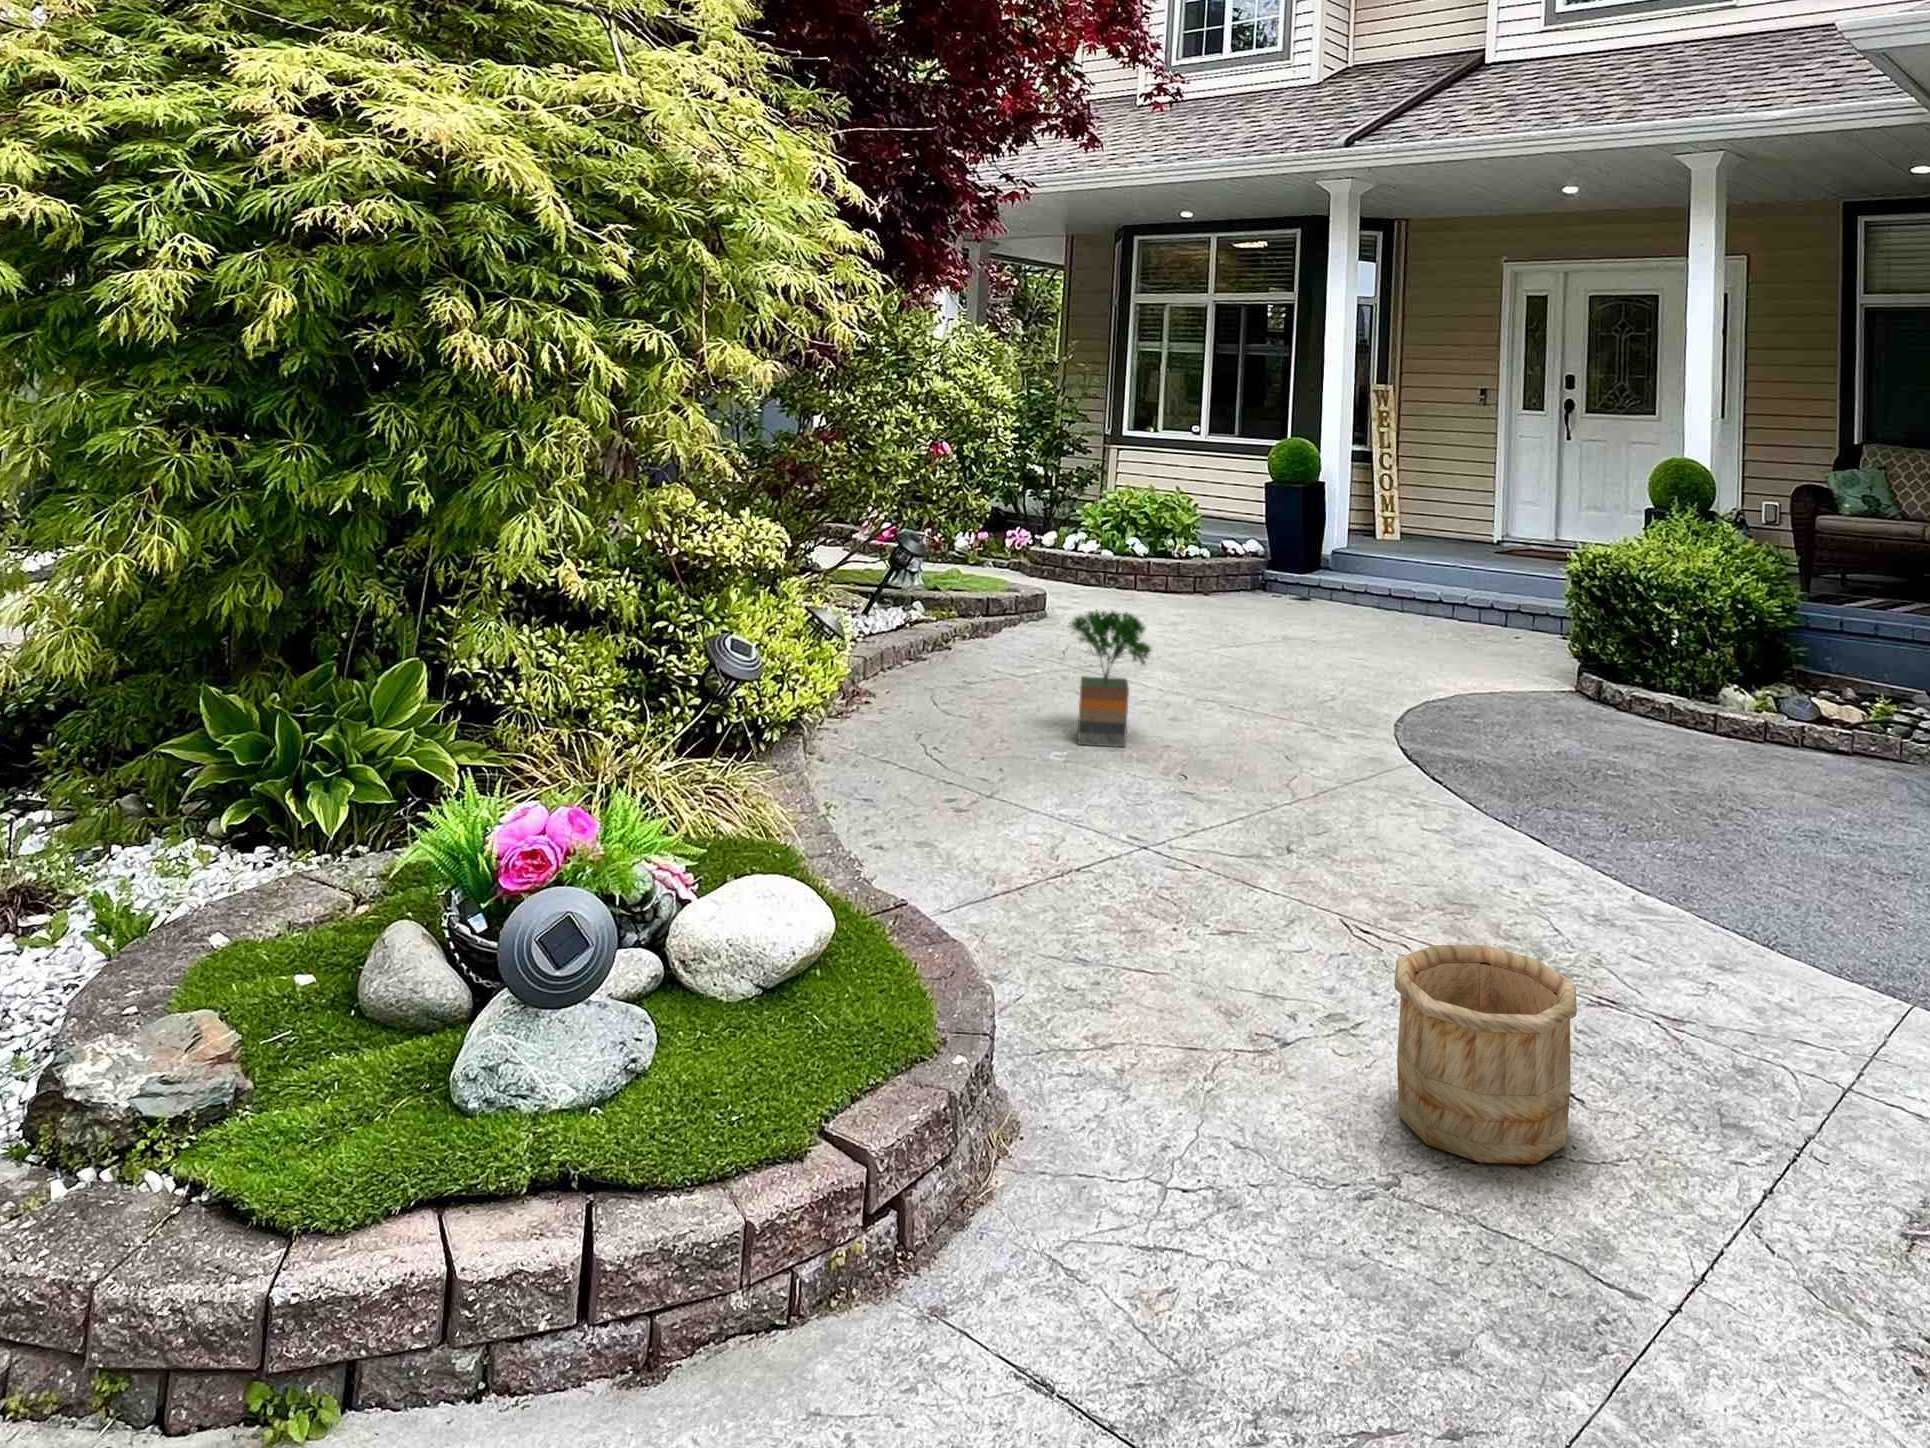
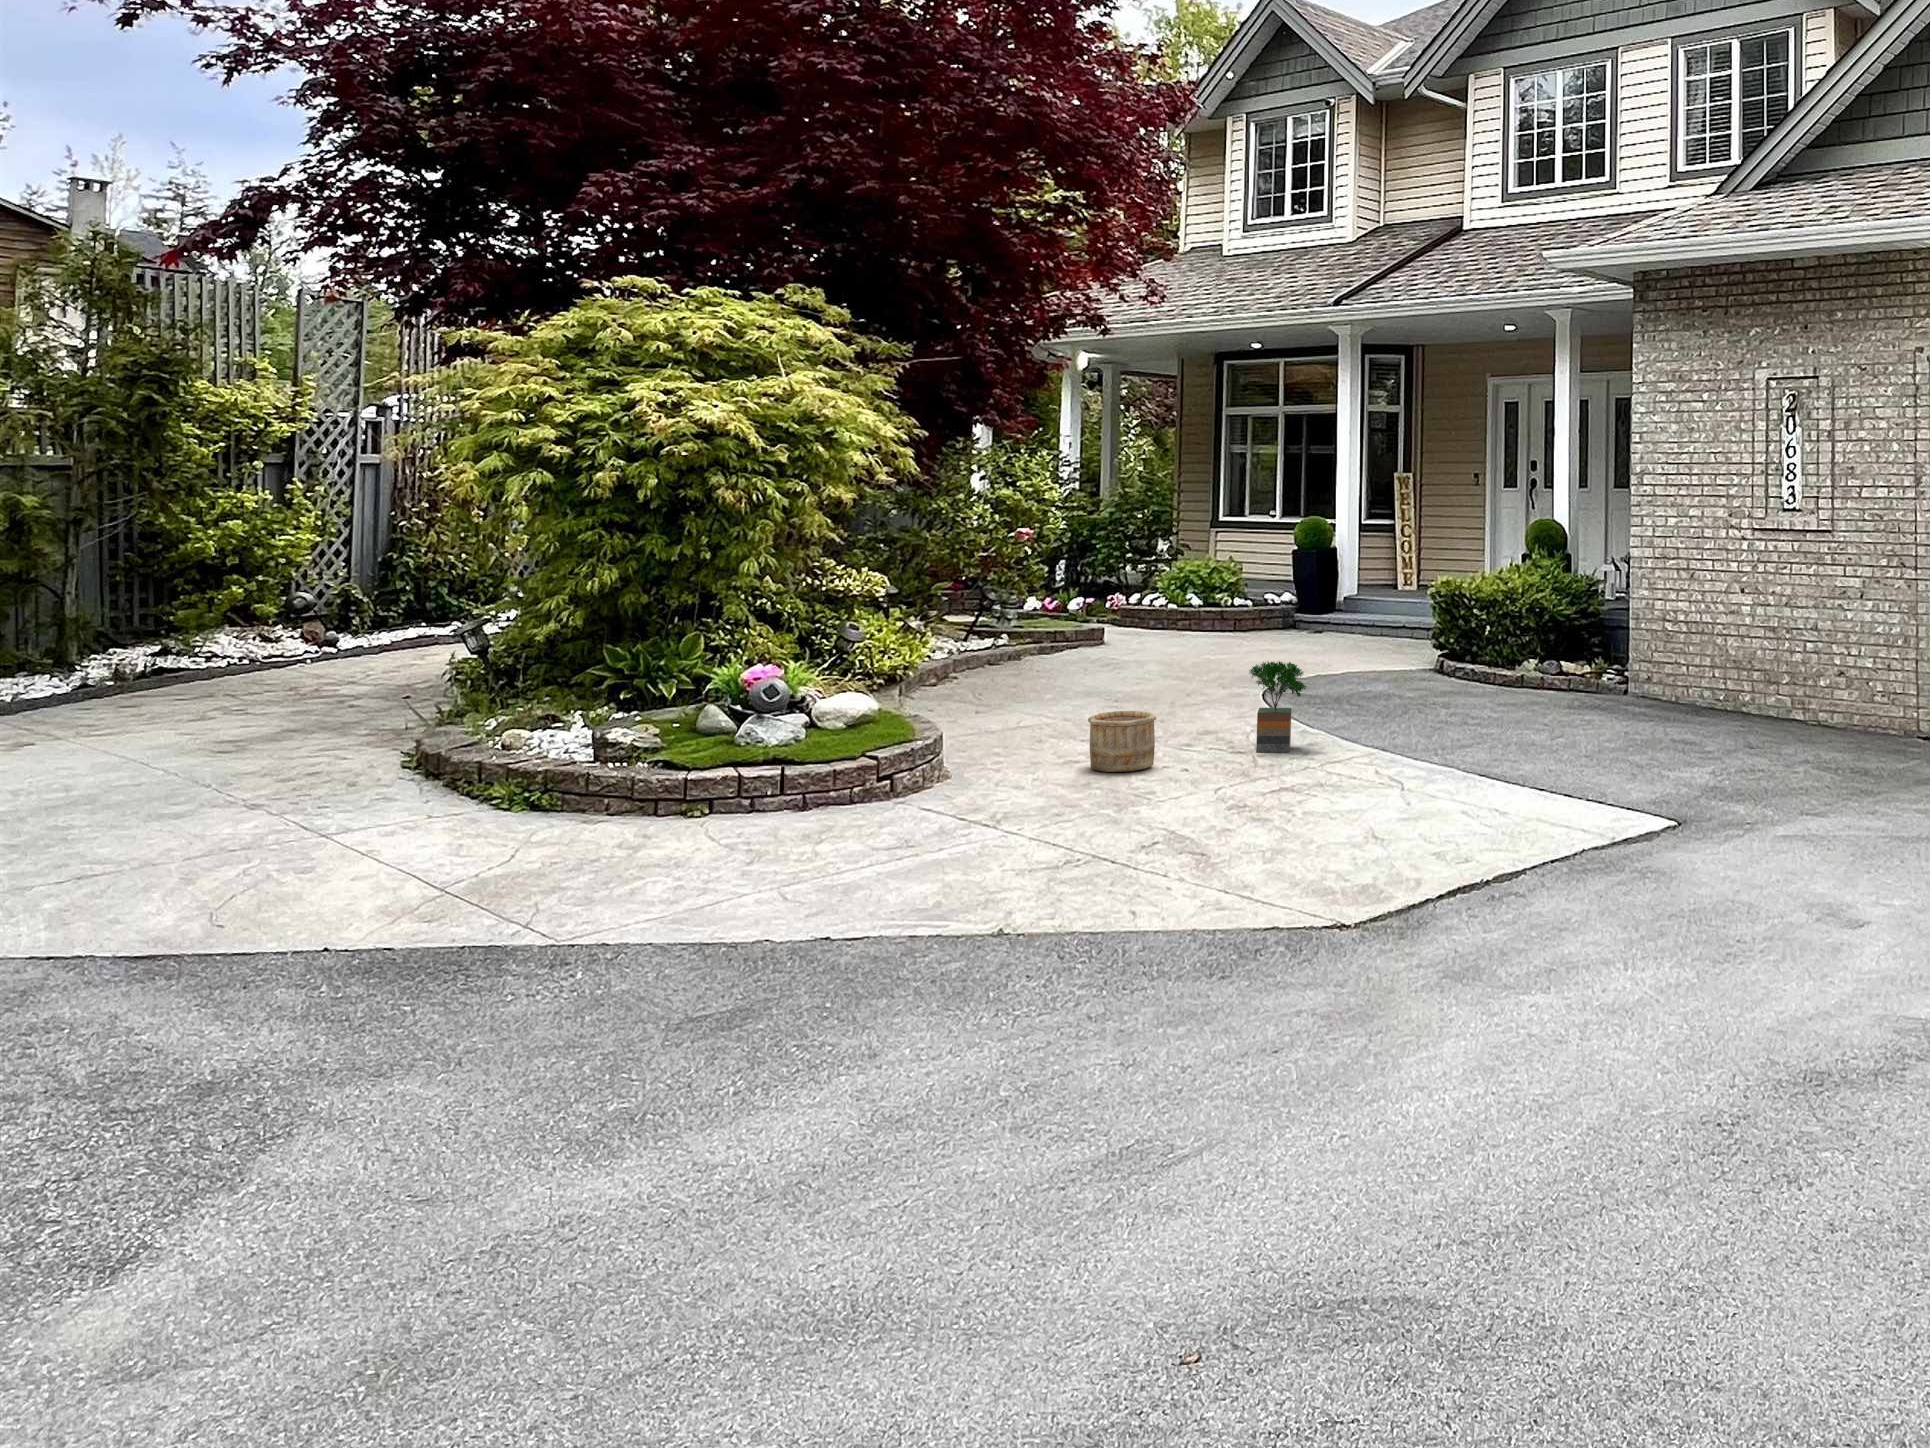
potted tree: present [1069,610,1152,747] -> present [1249,661,1306,752]

